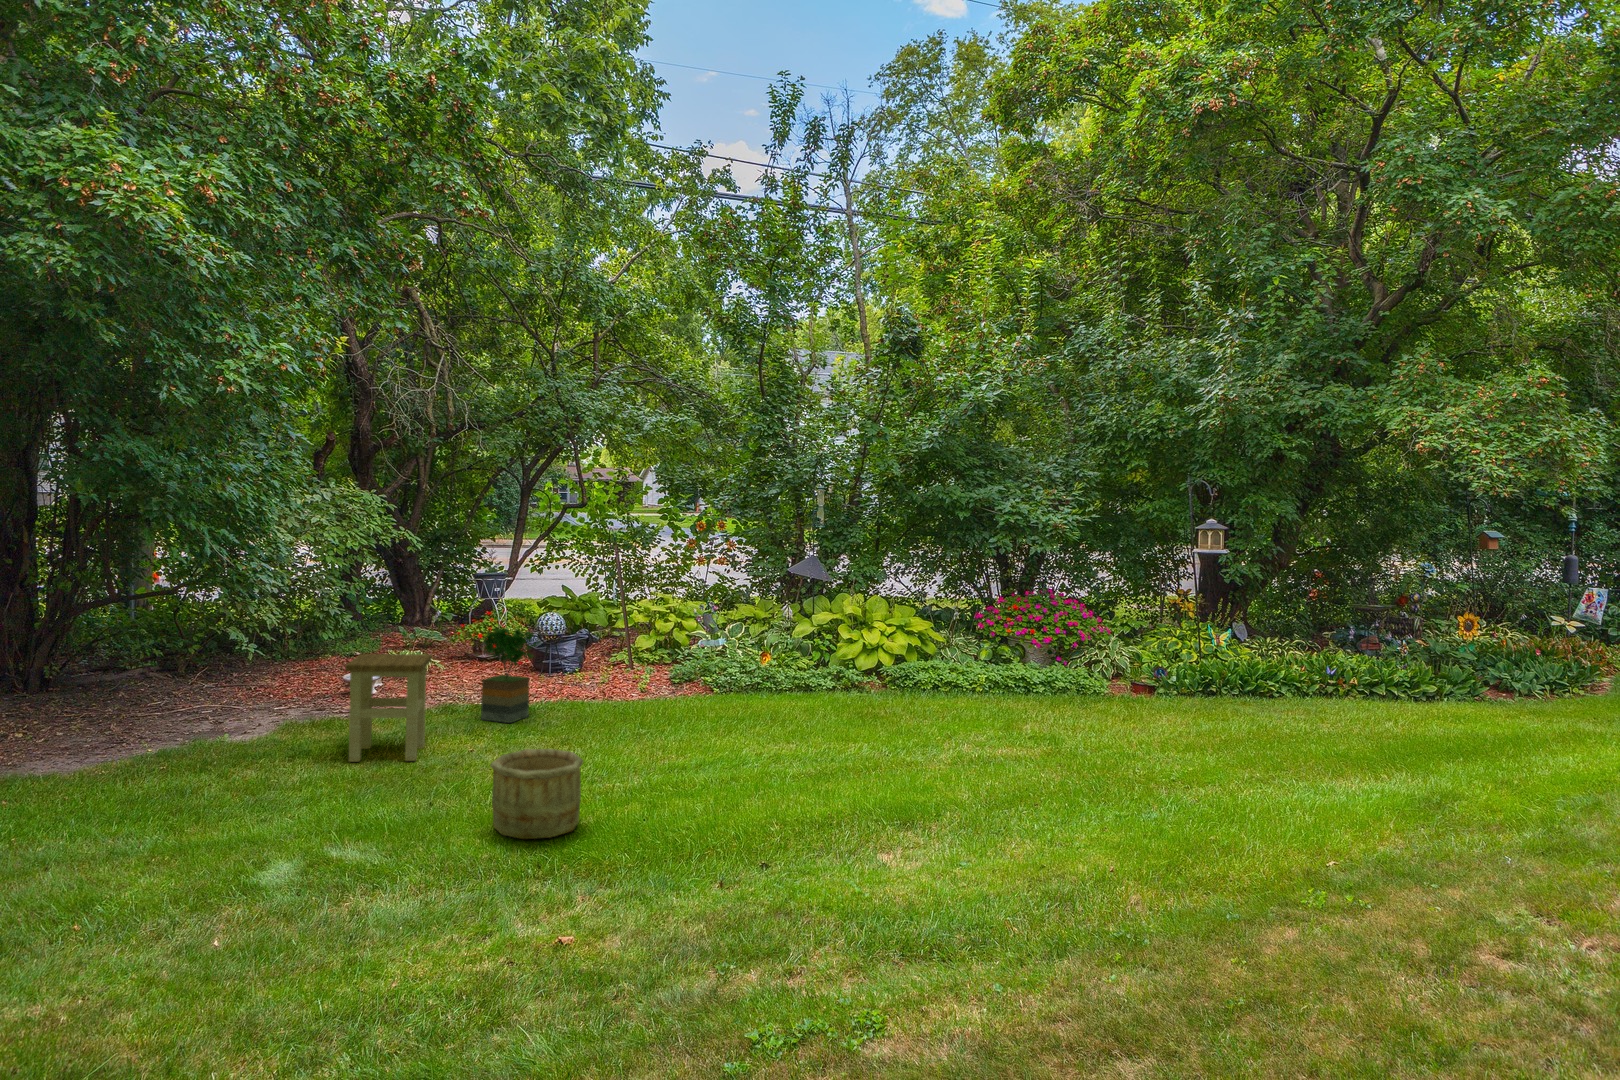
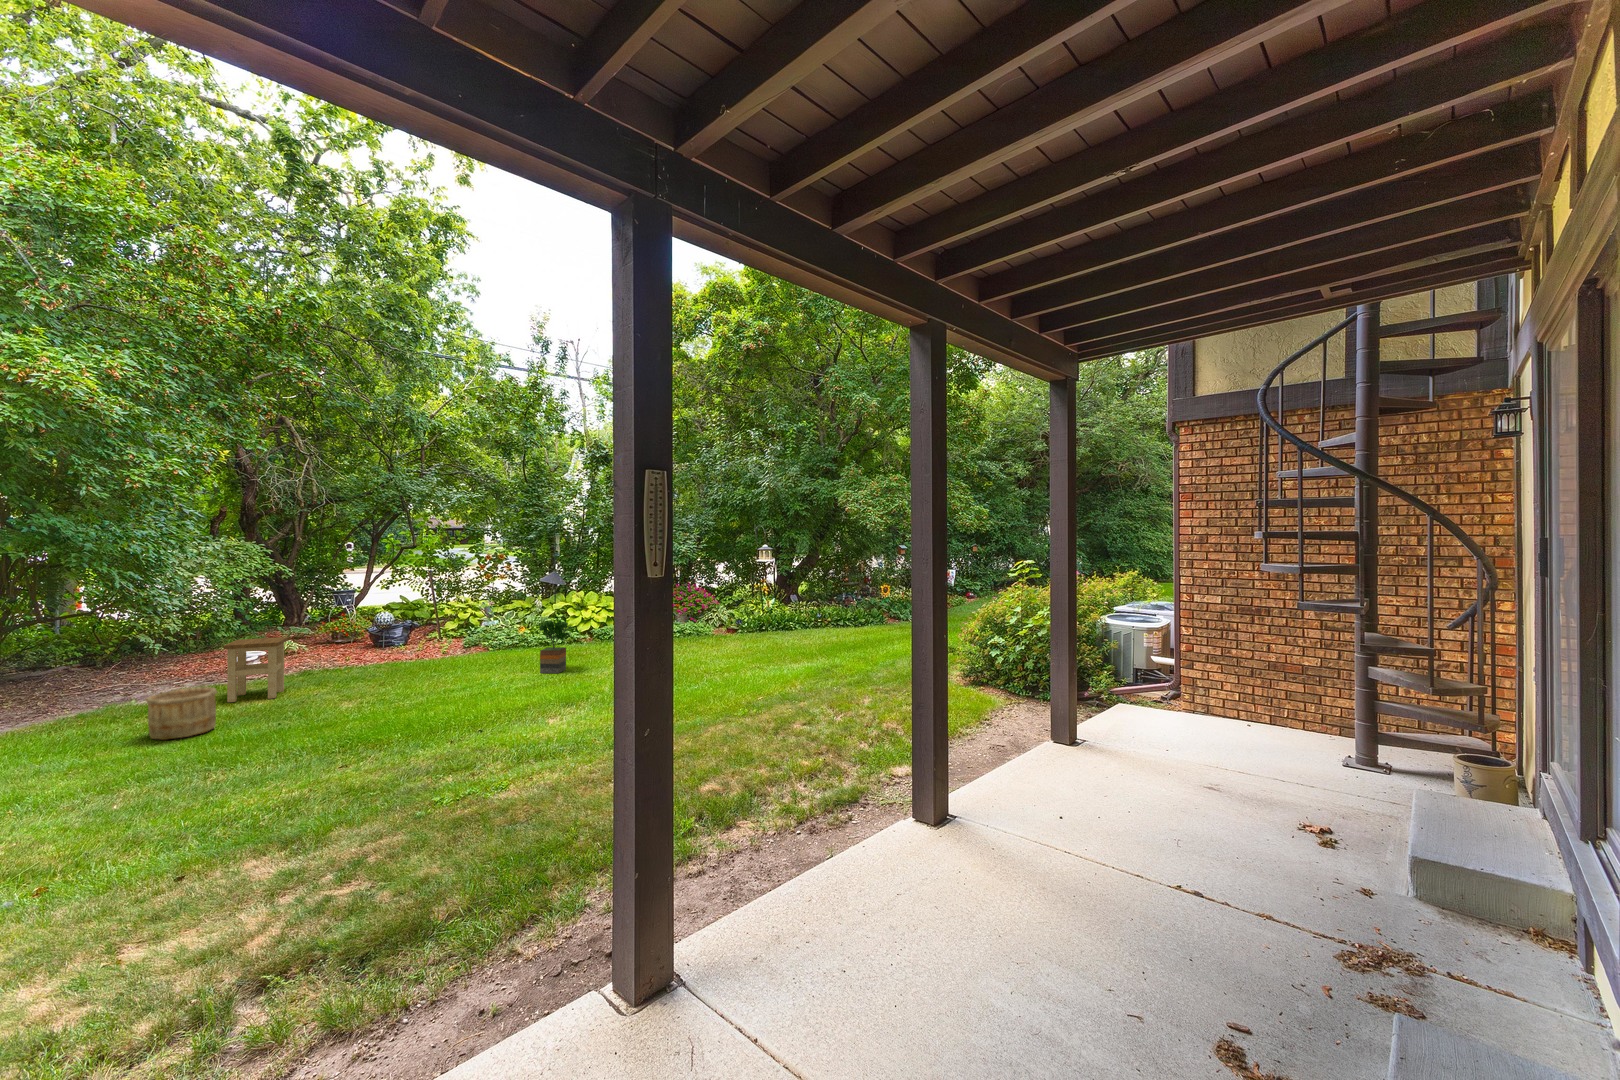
potted tree: present [481,628,539,723] -> present [539,621,572,673]
wooden bucket: present [490,749,583,839] -> present [146,687,217,740]

